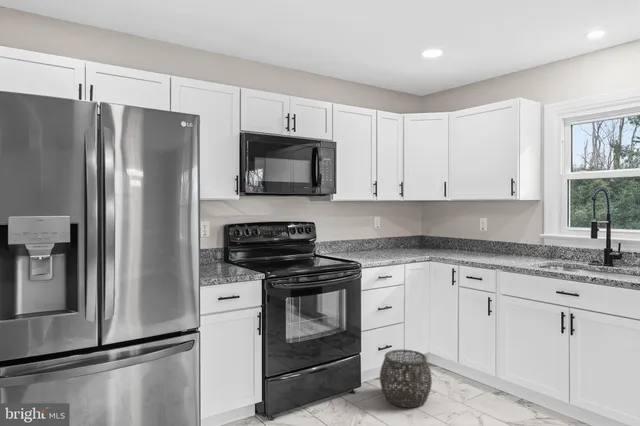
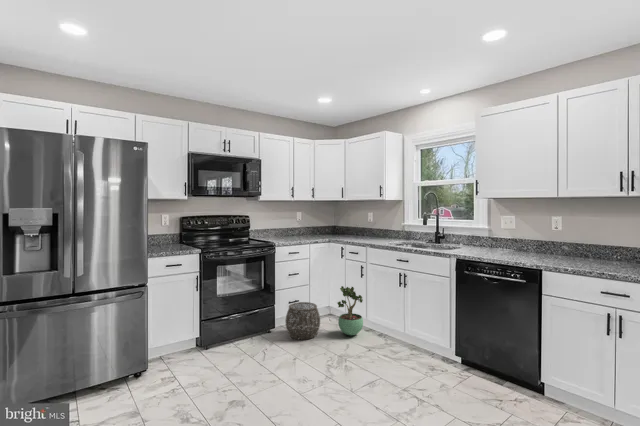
potted plant: none [454,328,500,402] -> present [337,286,363,335]

